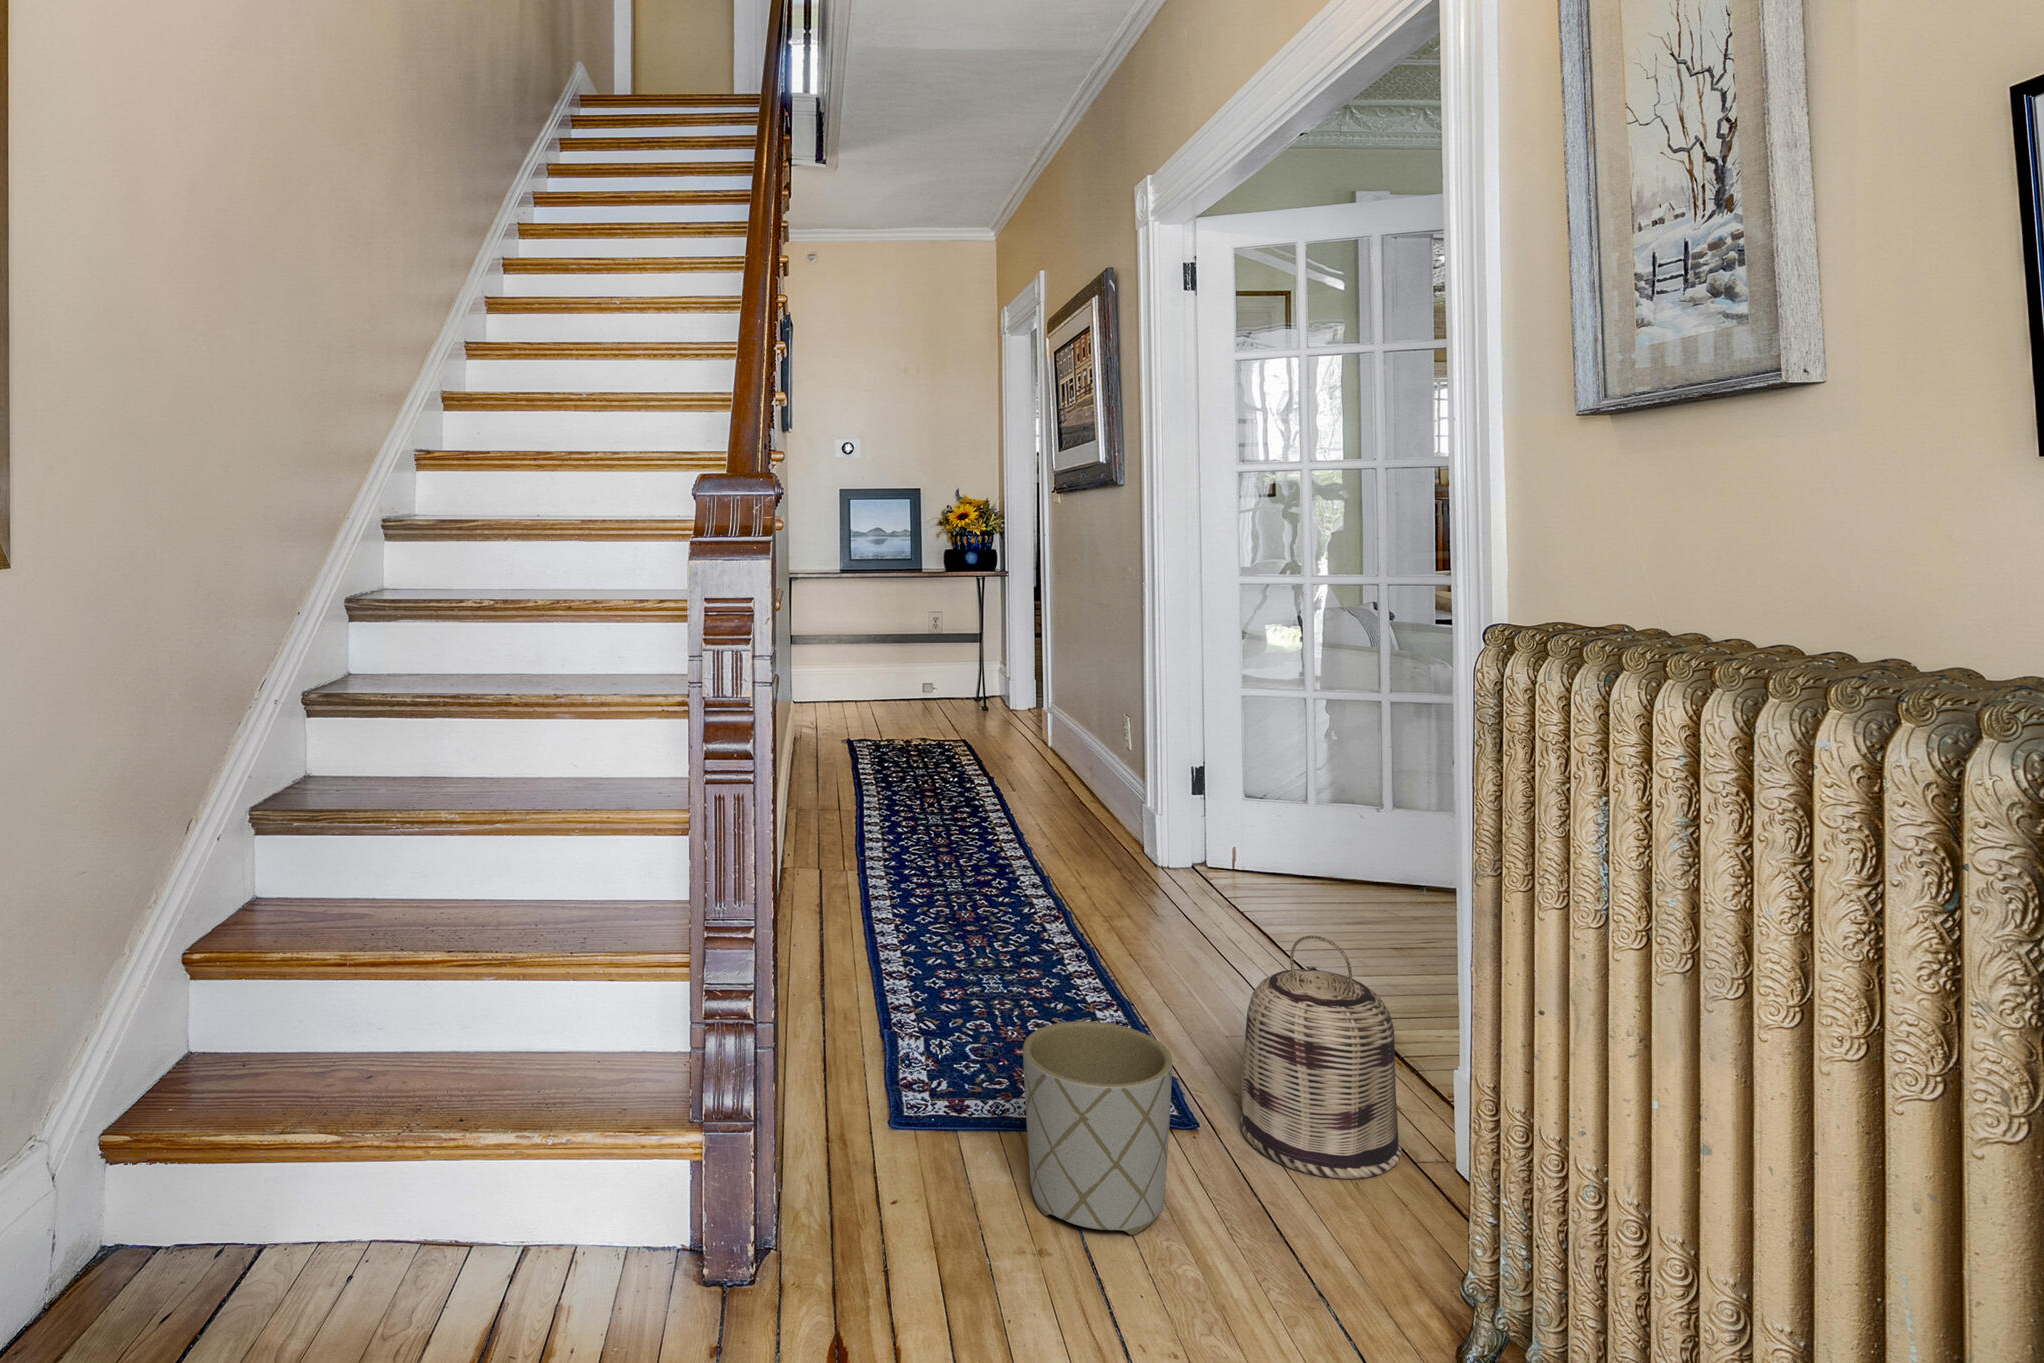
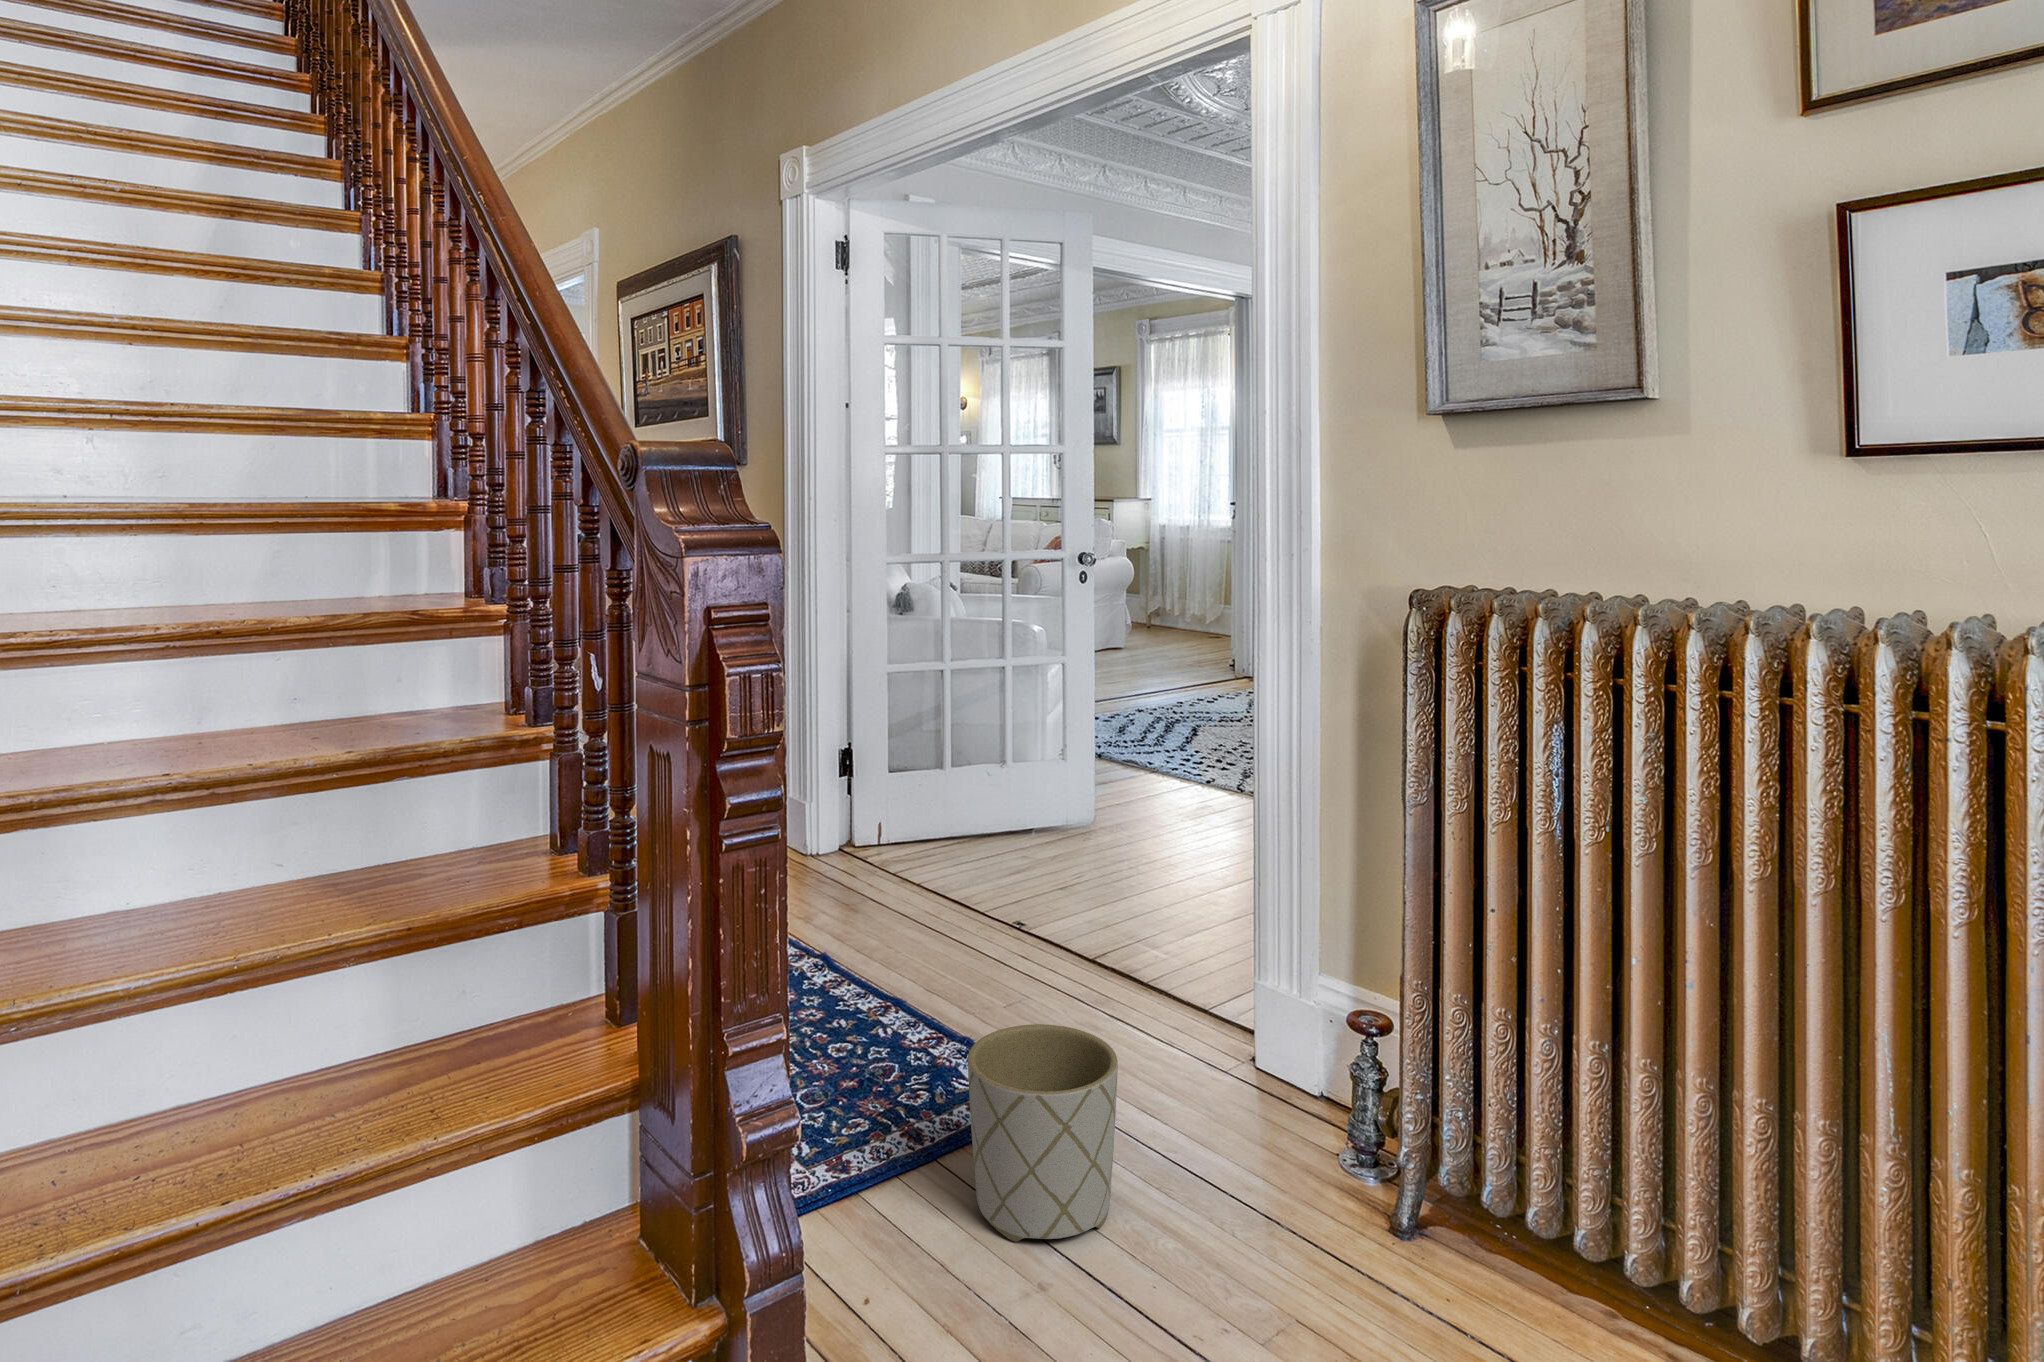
basket: present [1240,936,1401,1179] -> none [1084,893,1224,1114]

